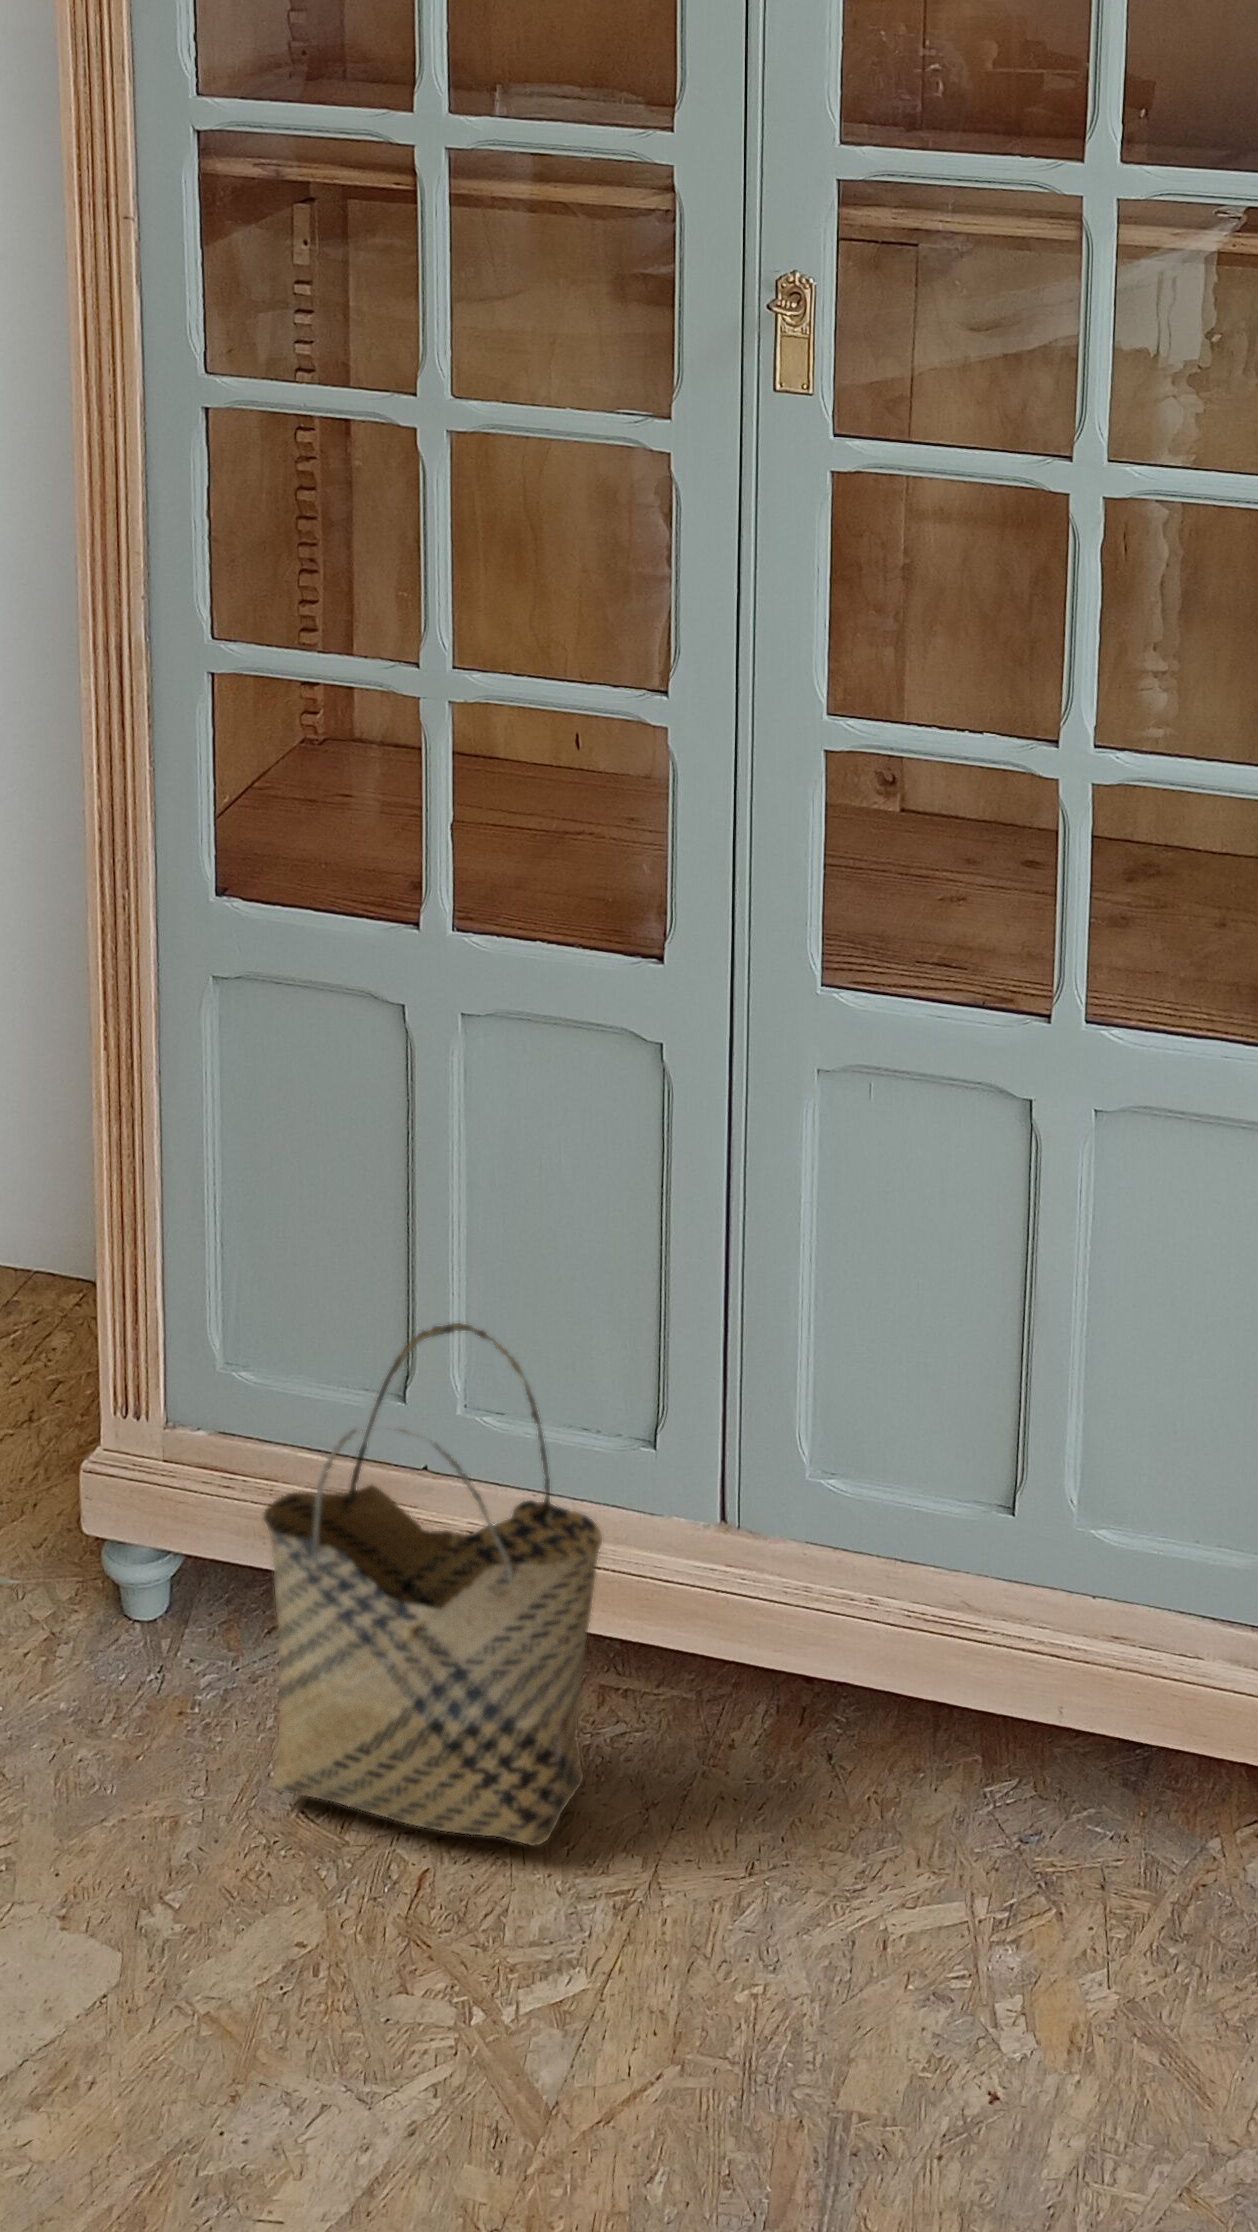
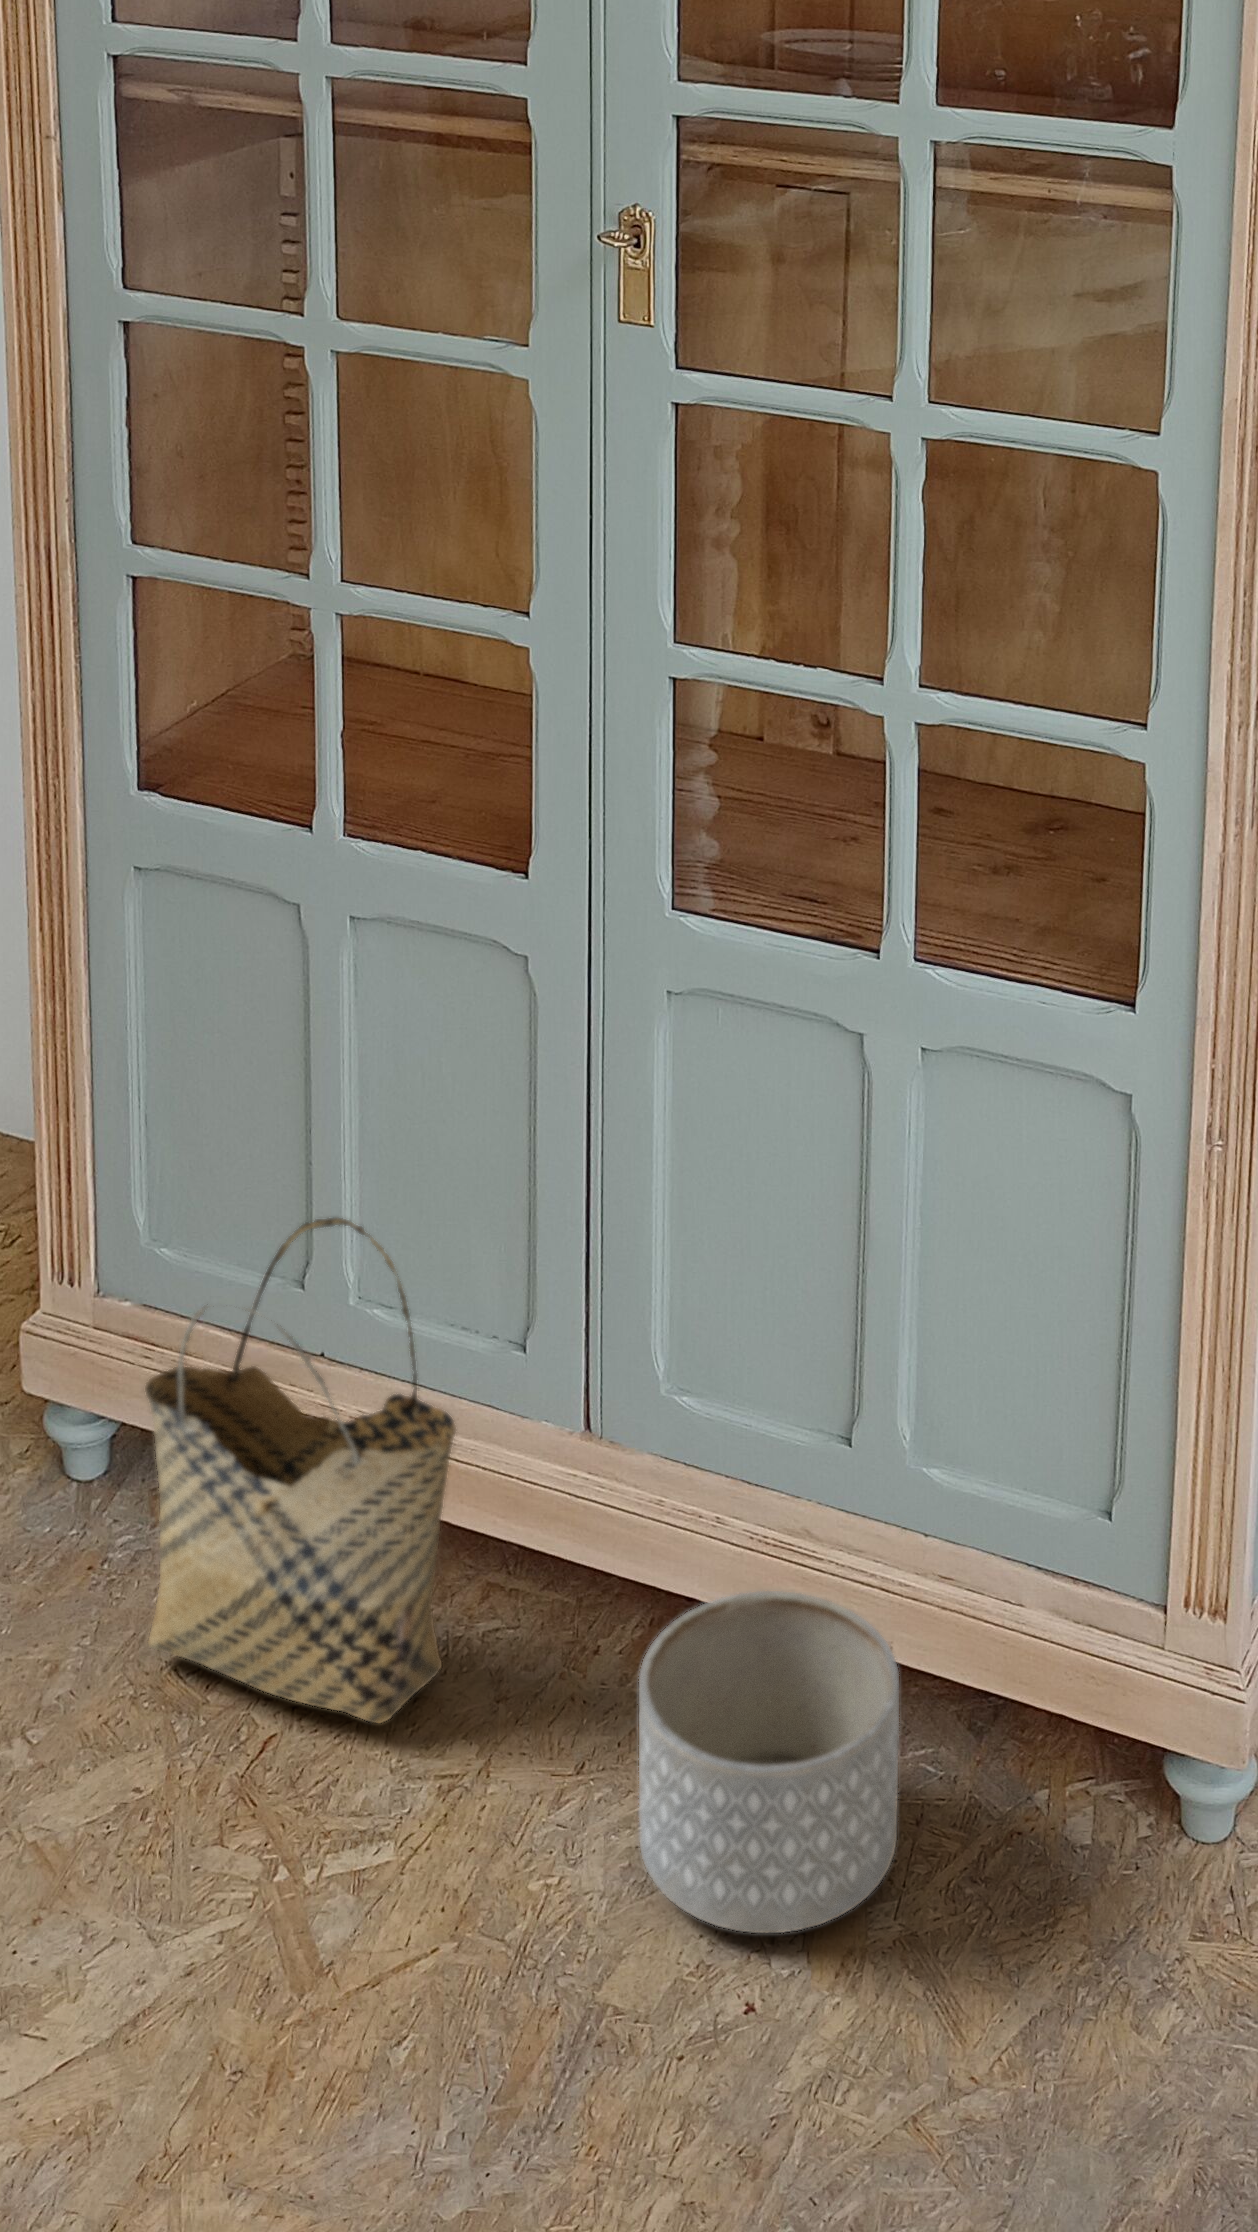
planter: none [837,1667,1103,2022] -> present [639,1591,899,1933]

